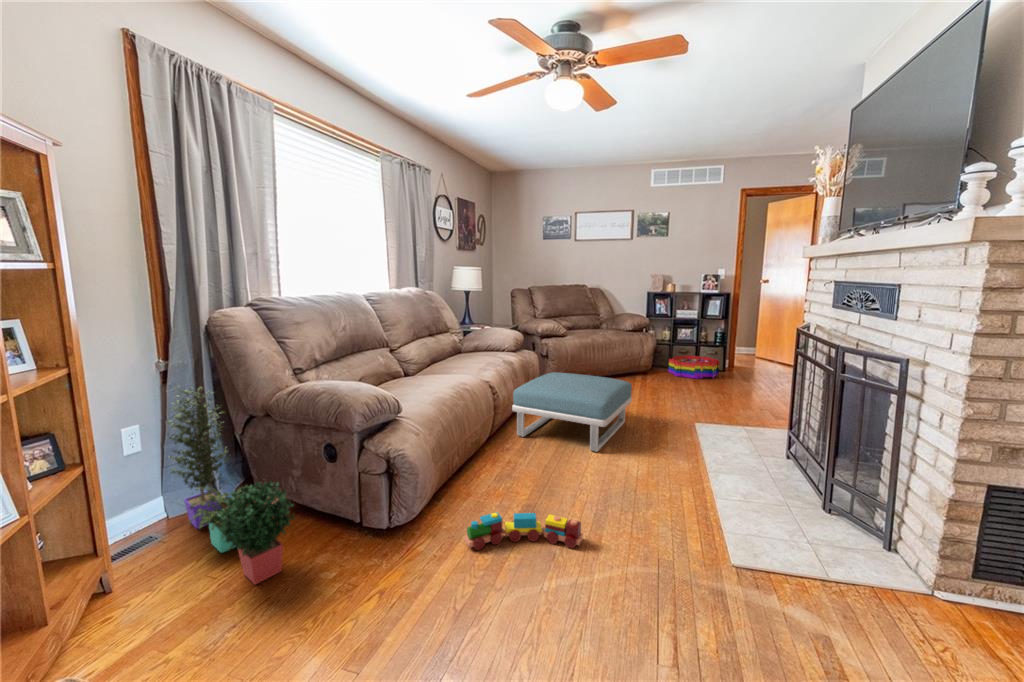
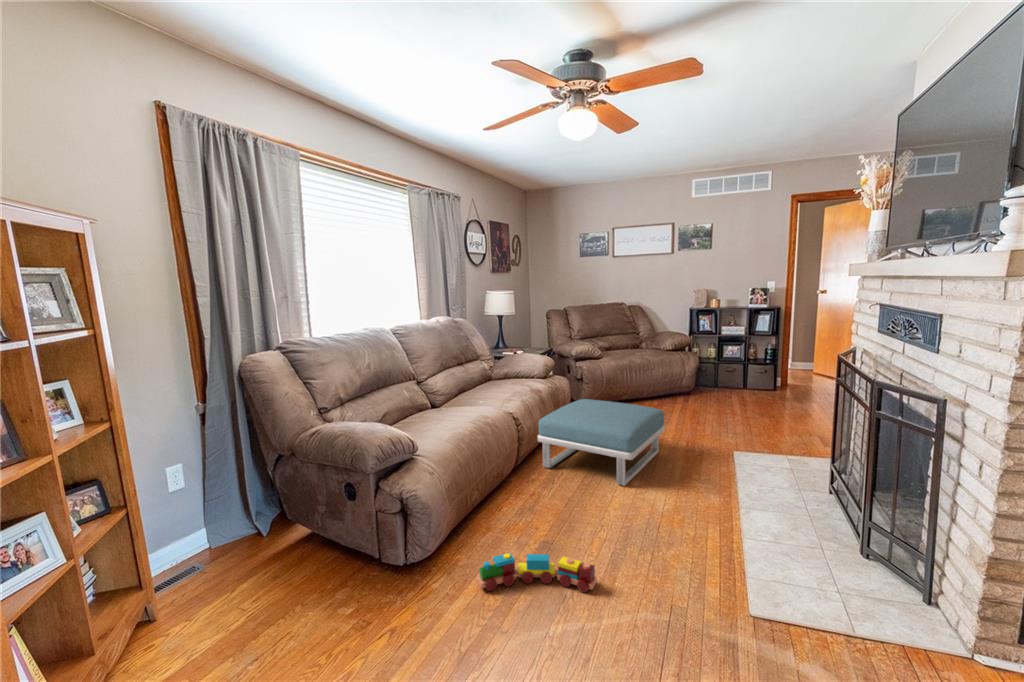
storage bin: present [669,355,719,379] -> none [715,374,771,401]
potted plant: present [168,387,295,584] -> none [200,426,316,619]

